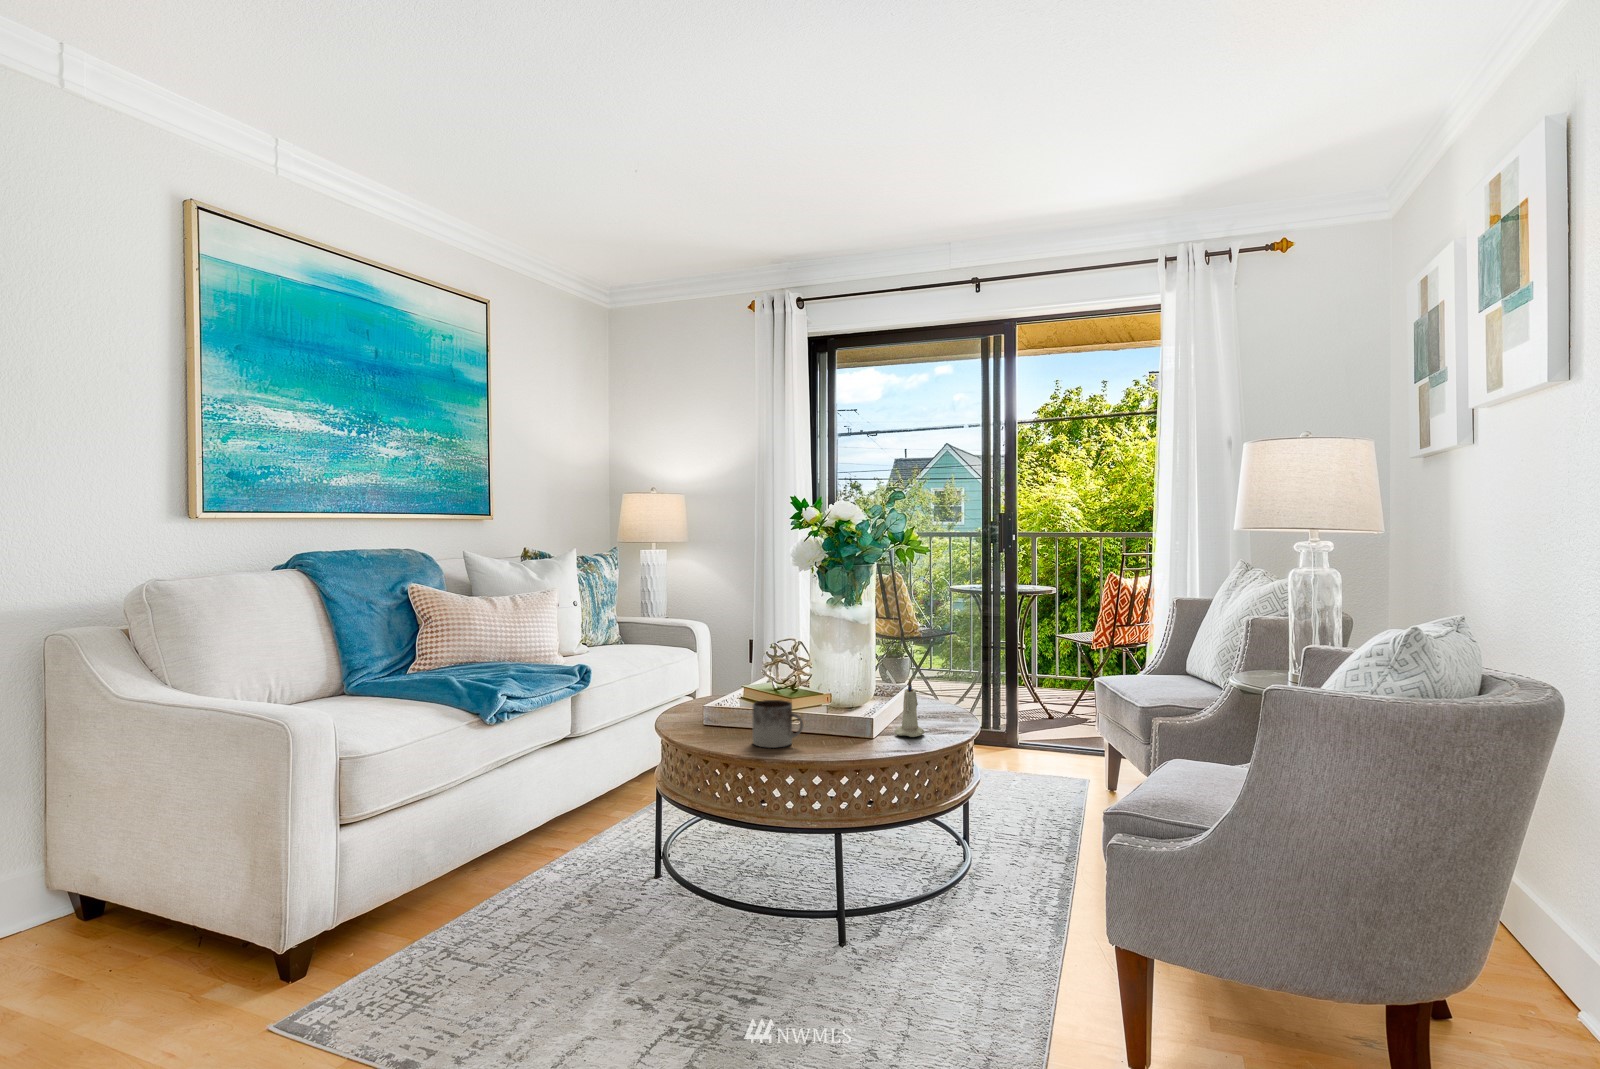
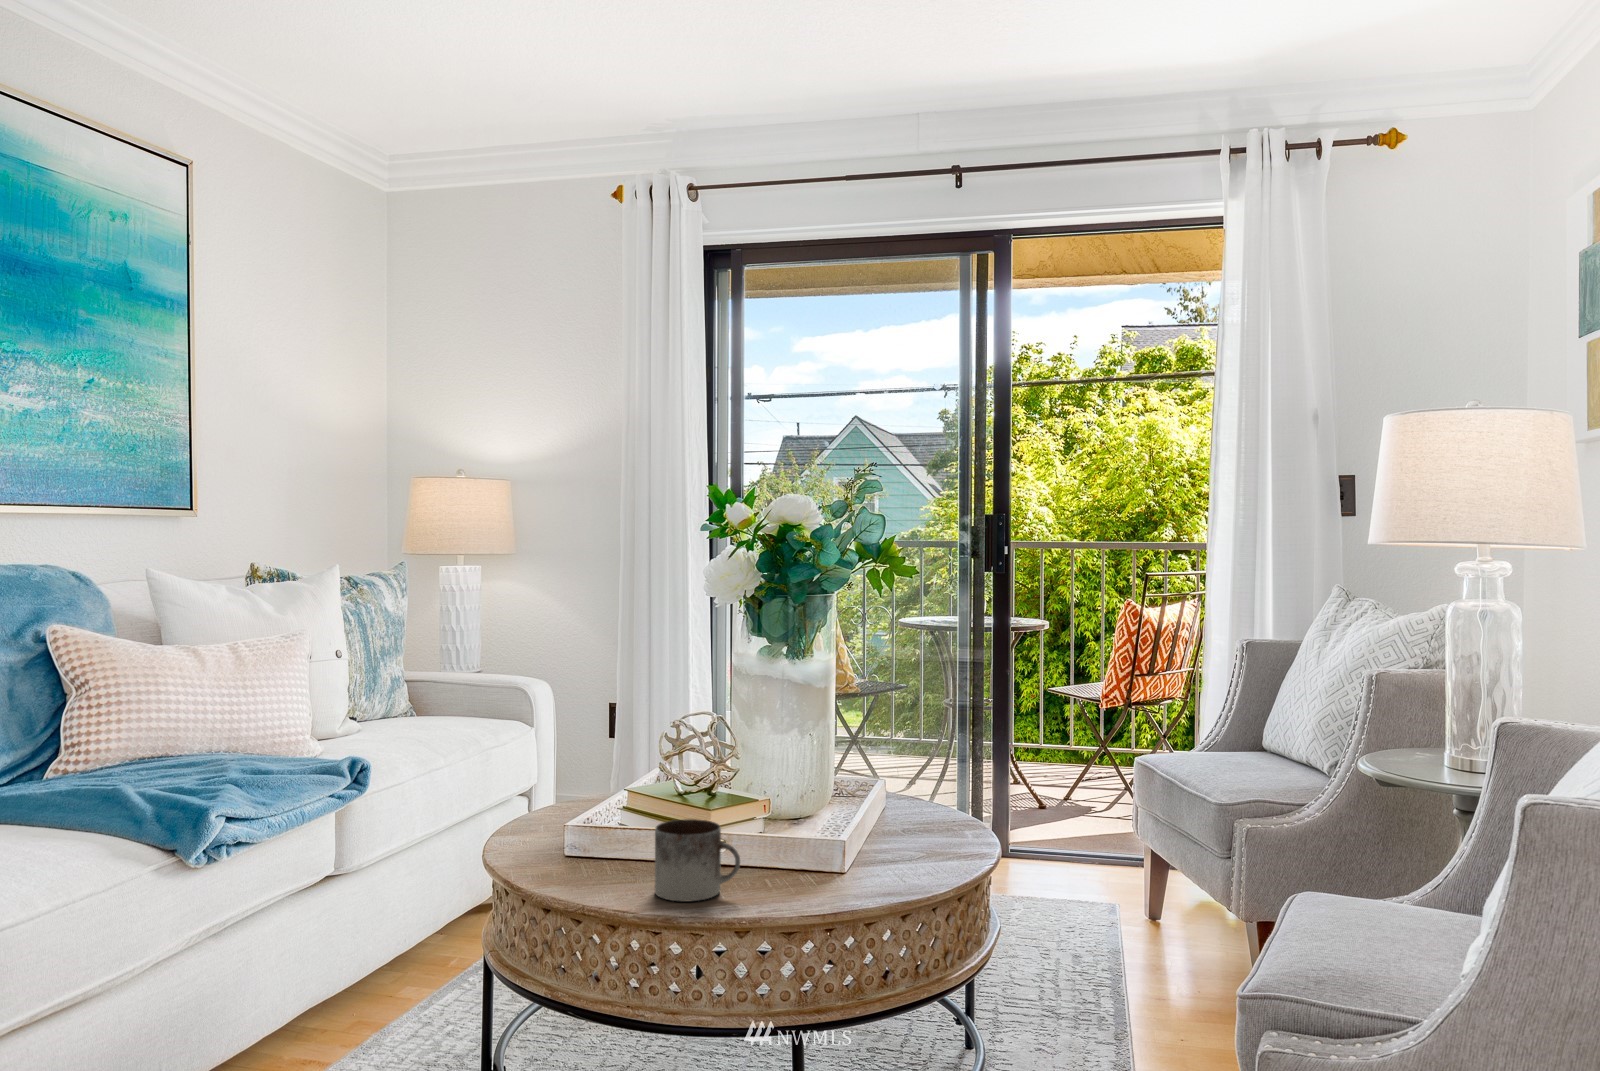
candle: present [894,679,924,737] -> none [880,778,928,873]

